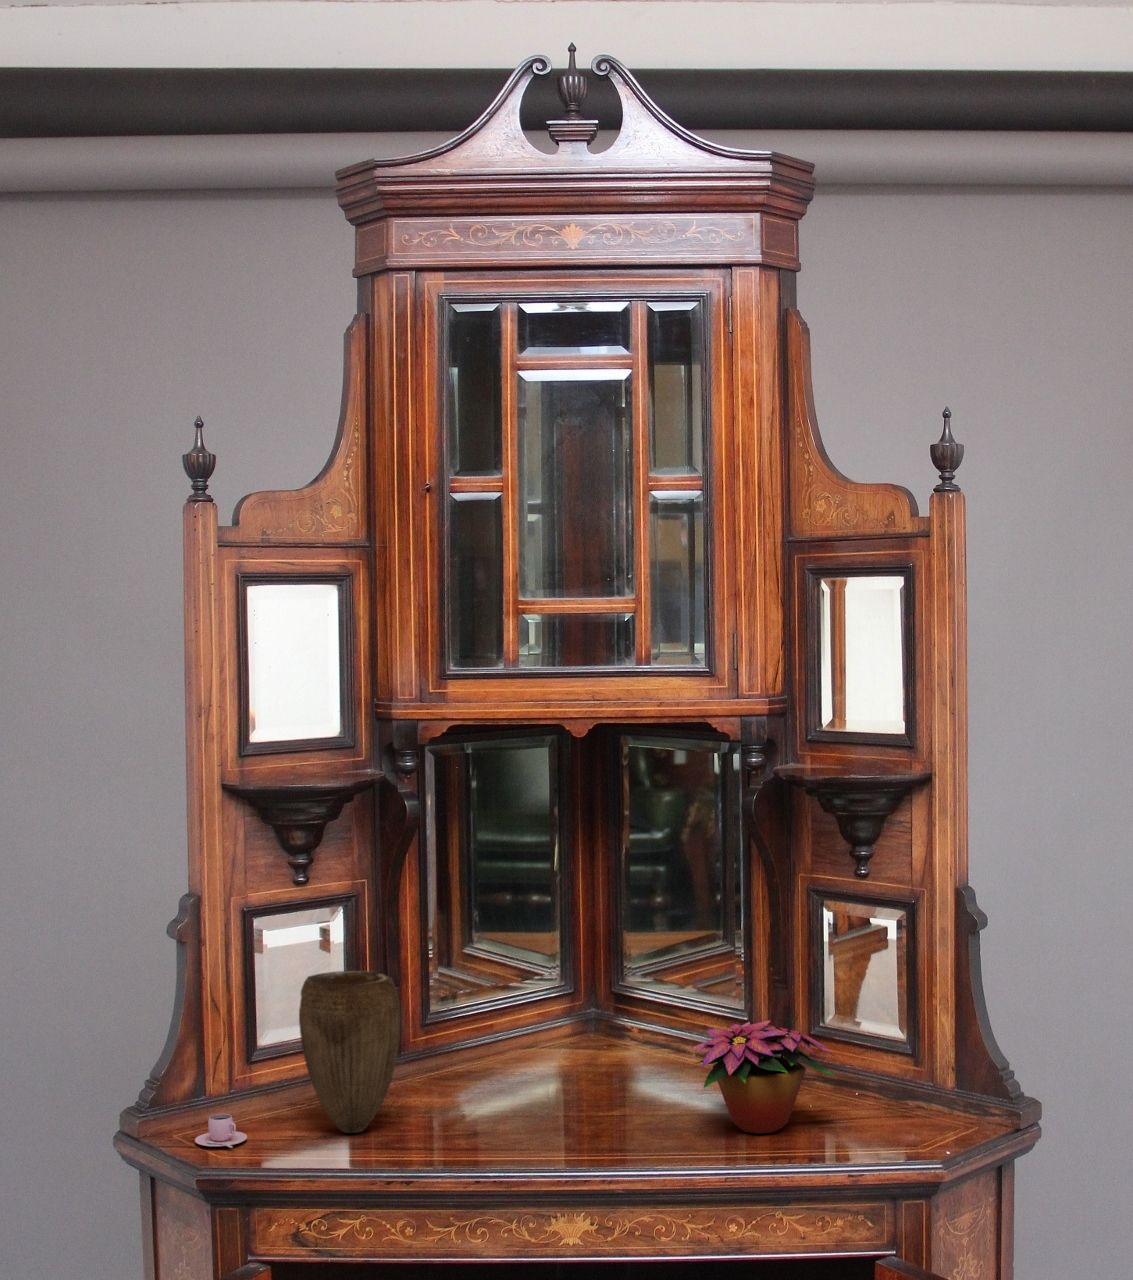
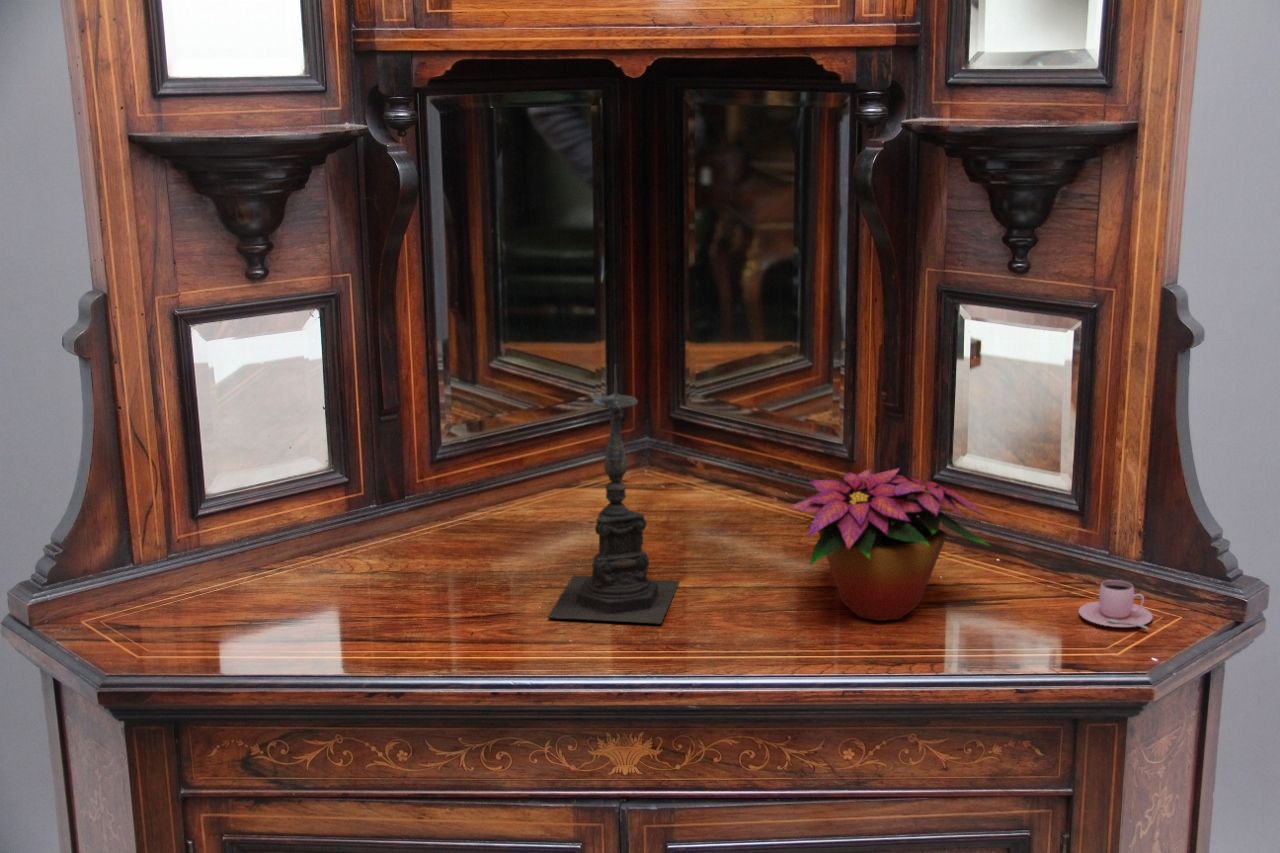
candle holder: none [515,944,614,1136] -> present [548,365,679,624]
vase: present [299,971,401,1133] -> none [248,399,390,617]
teacup: present [195,1114,247,1148] -> present [1079,580,1153,629]

